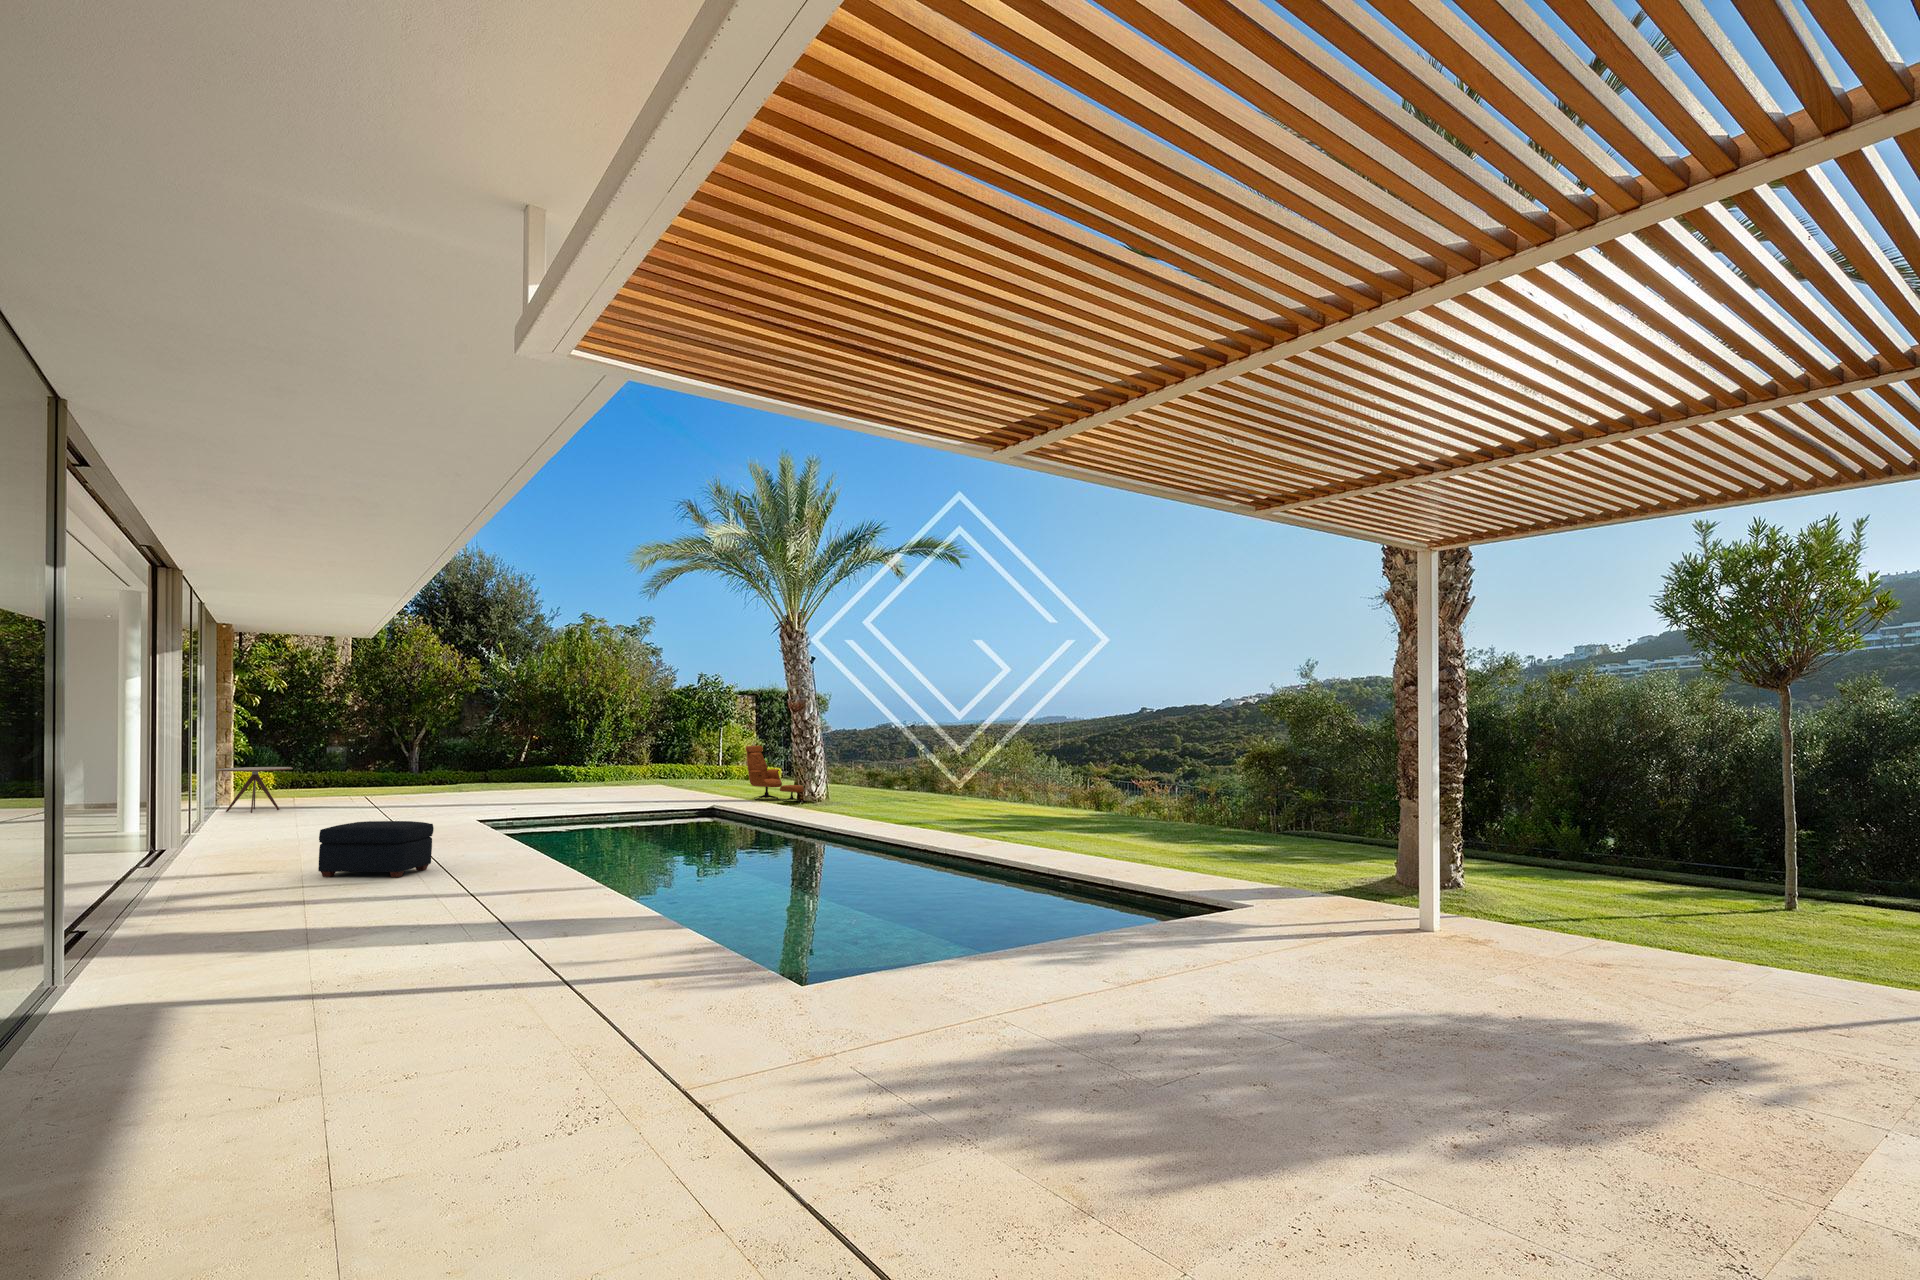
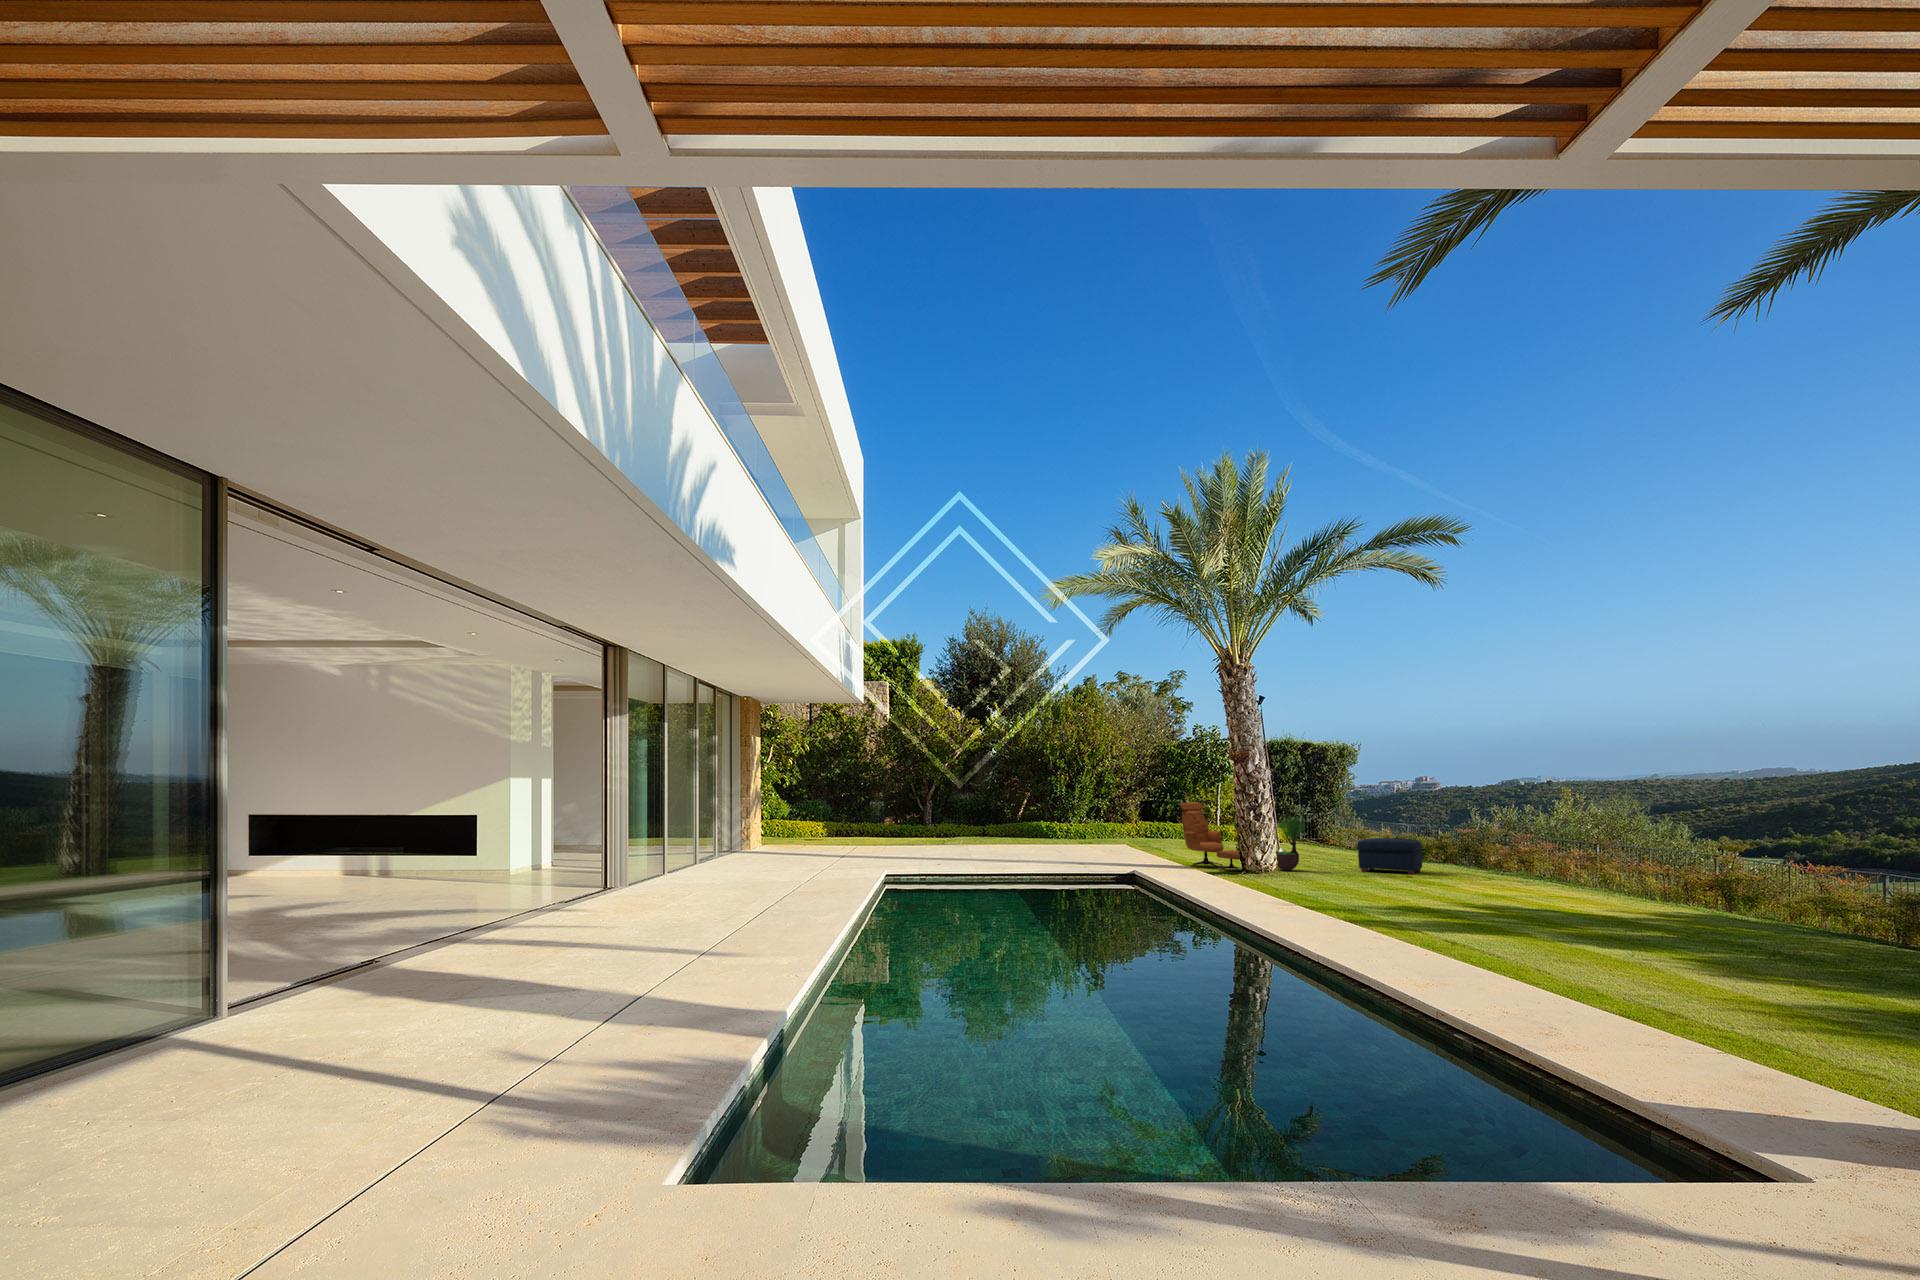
potted tree: none [823,753,851,800] -> present [1276,816,1305,871]
round table: present [217,767,293,813] -> none [713,816,769,856]
ottoman: present [318,821,434,877] -> present [1357,838,1422,874]

